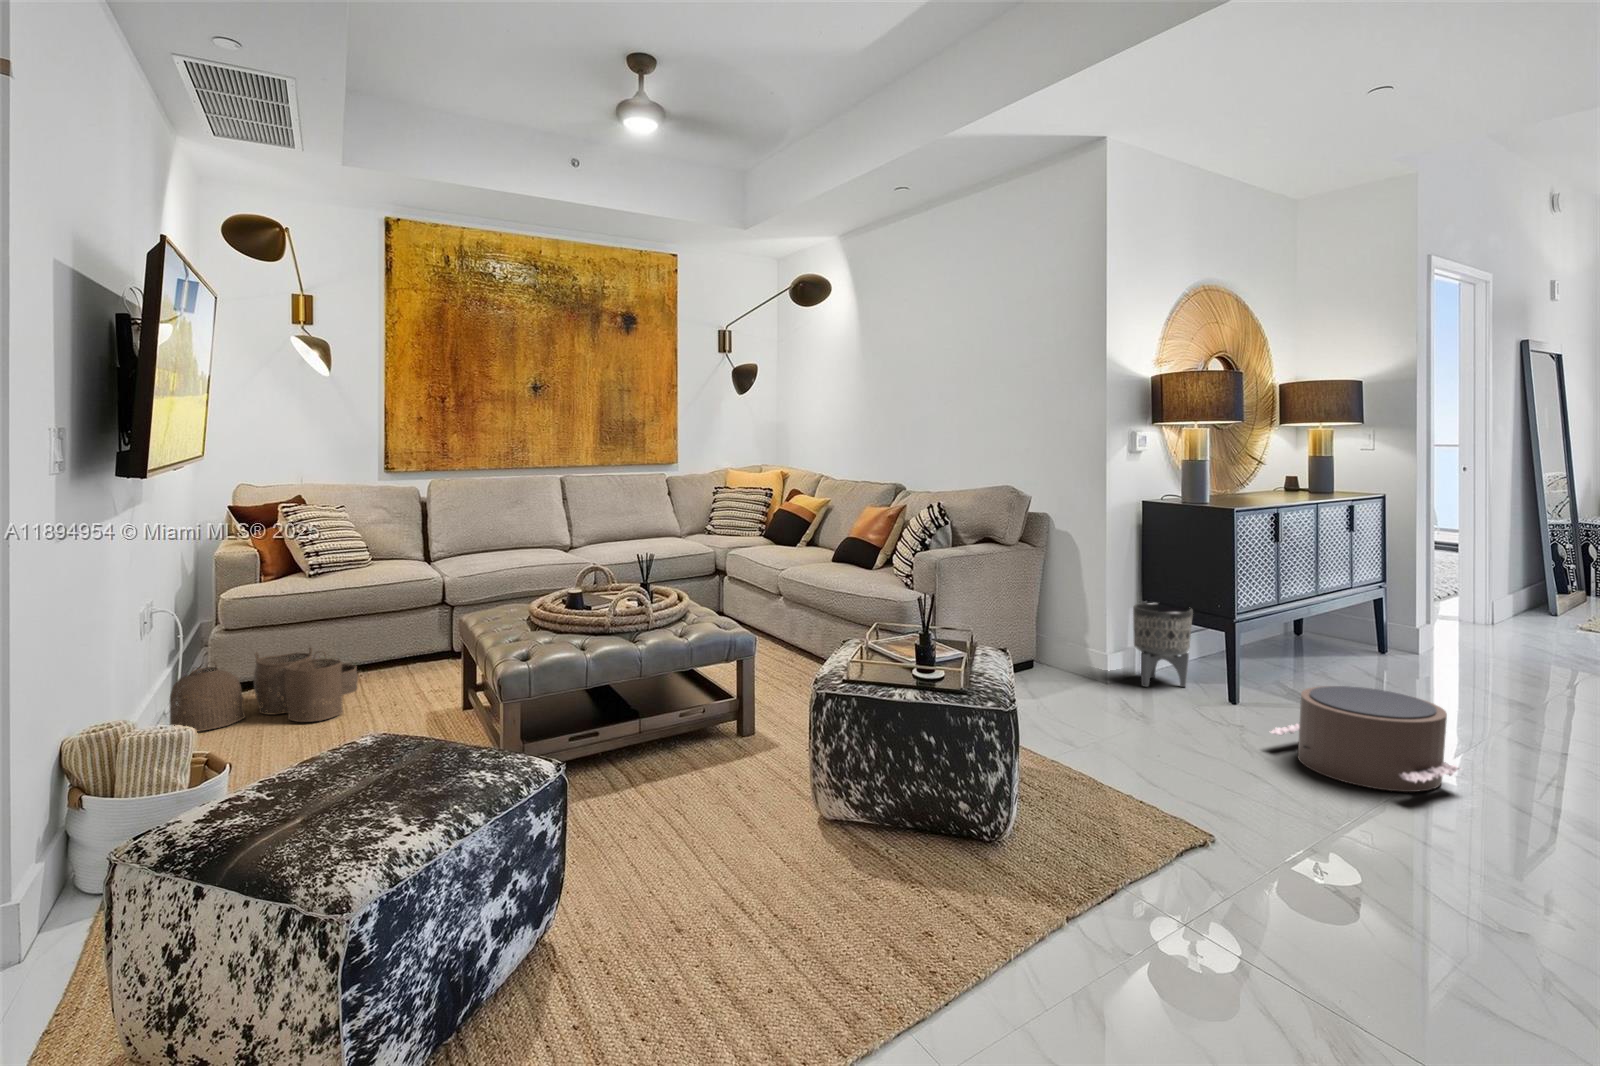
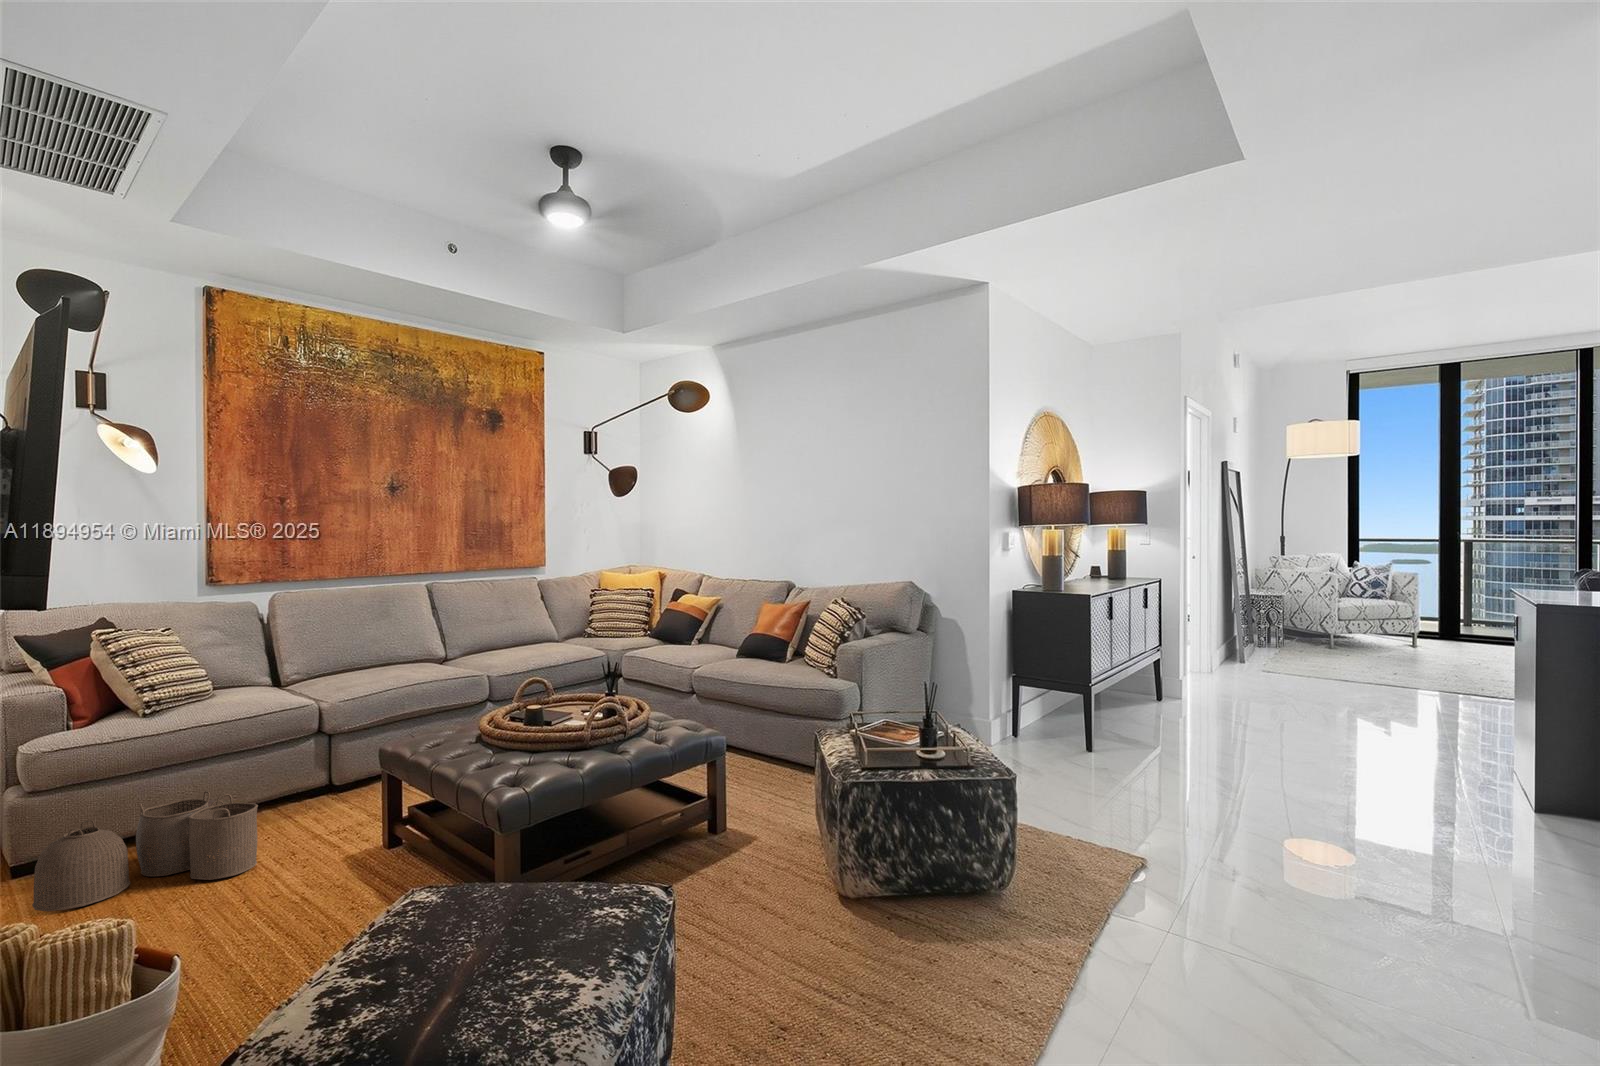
planter: present [1133,603,1193,687] -> none [1012,677,1060,751]
pouf: present [1271,686,1459,792] -> none [1147,735,1289,815]

